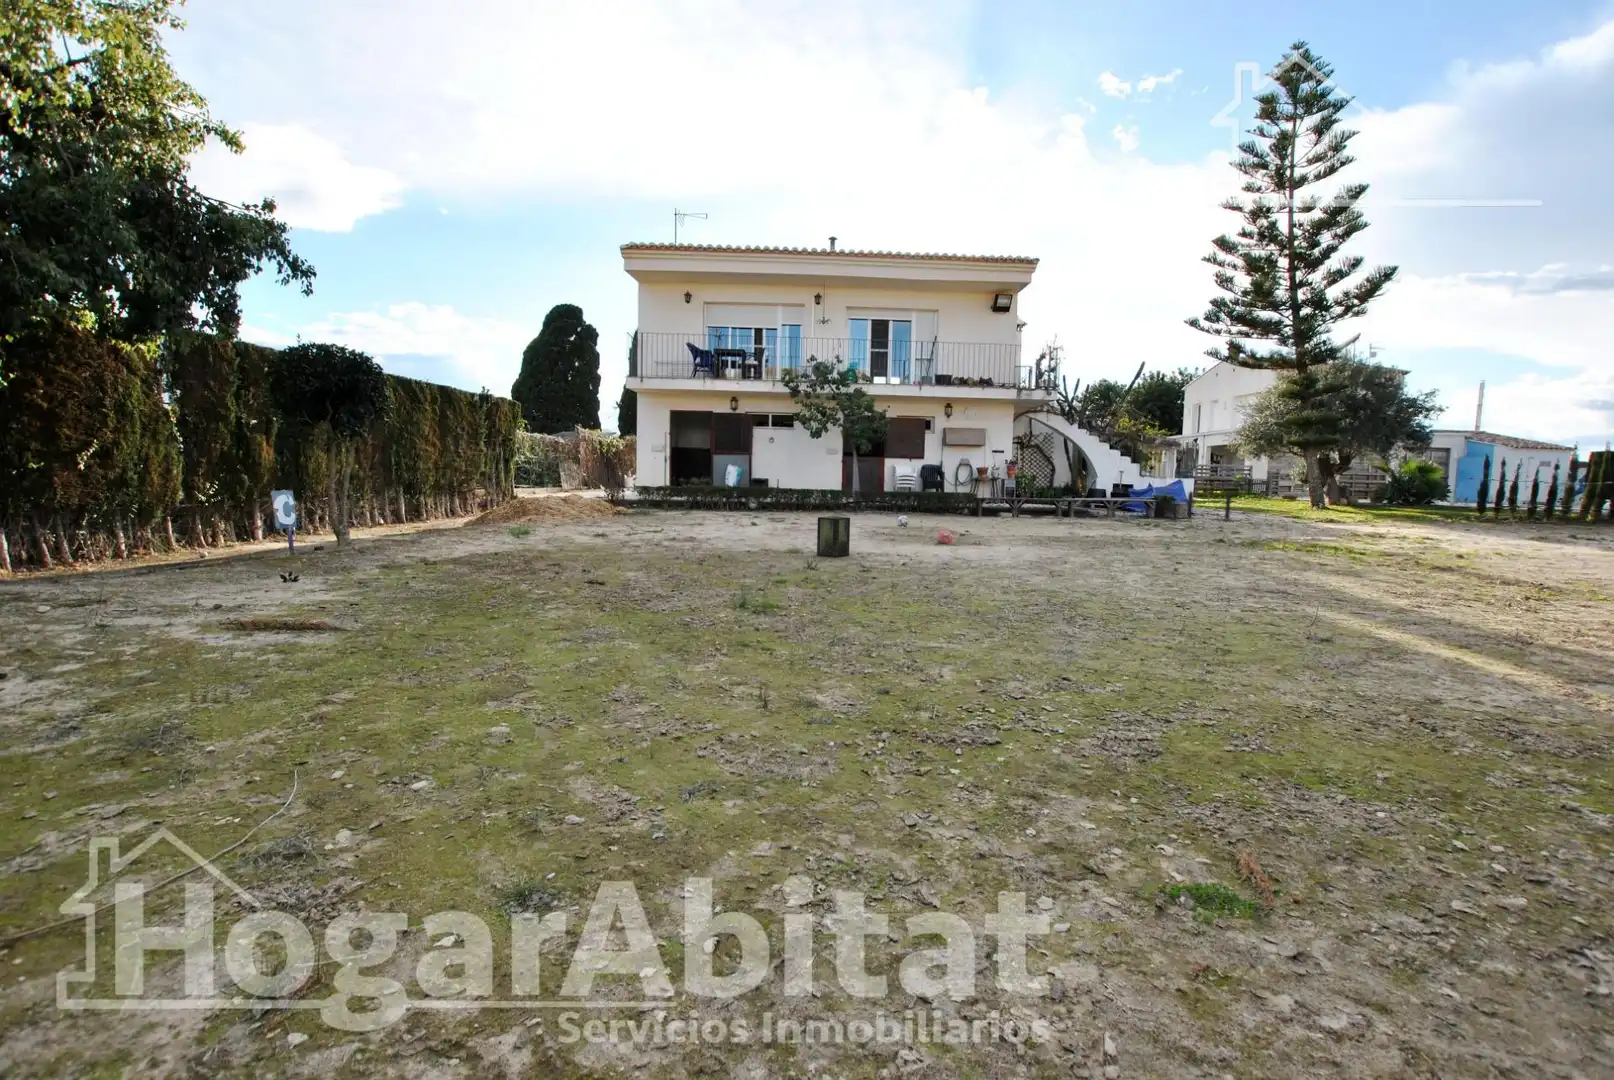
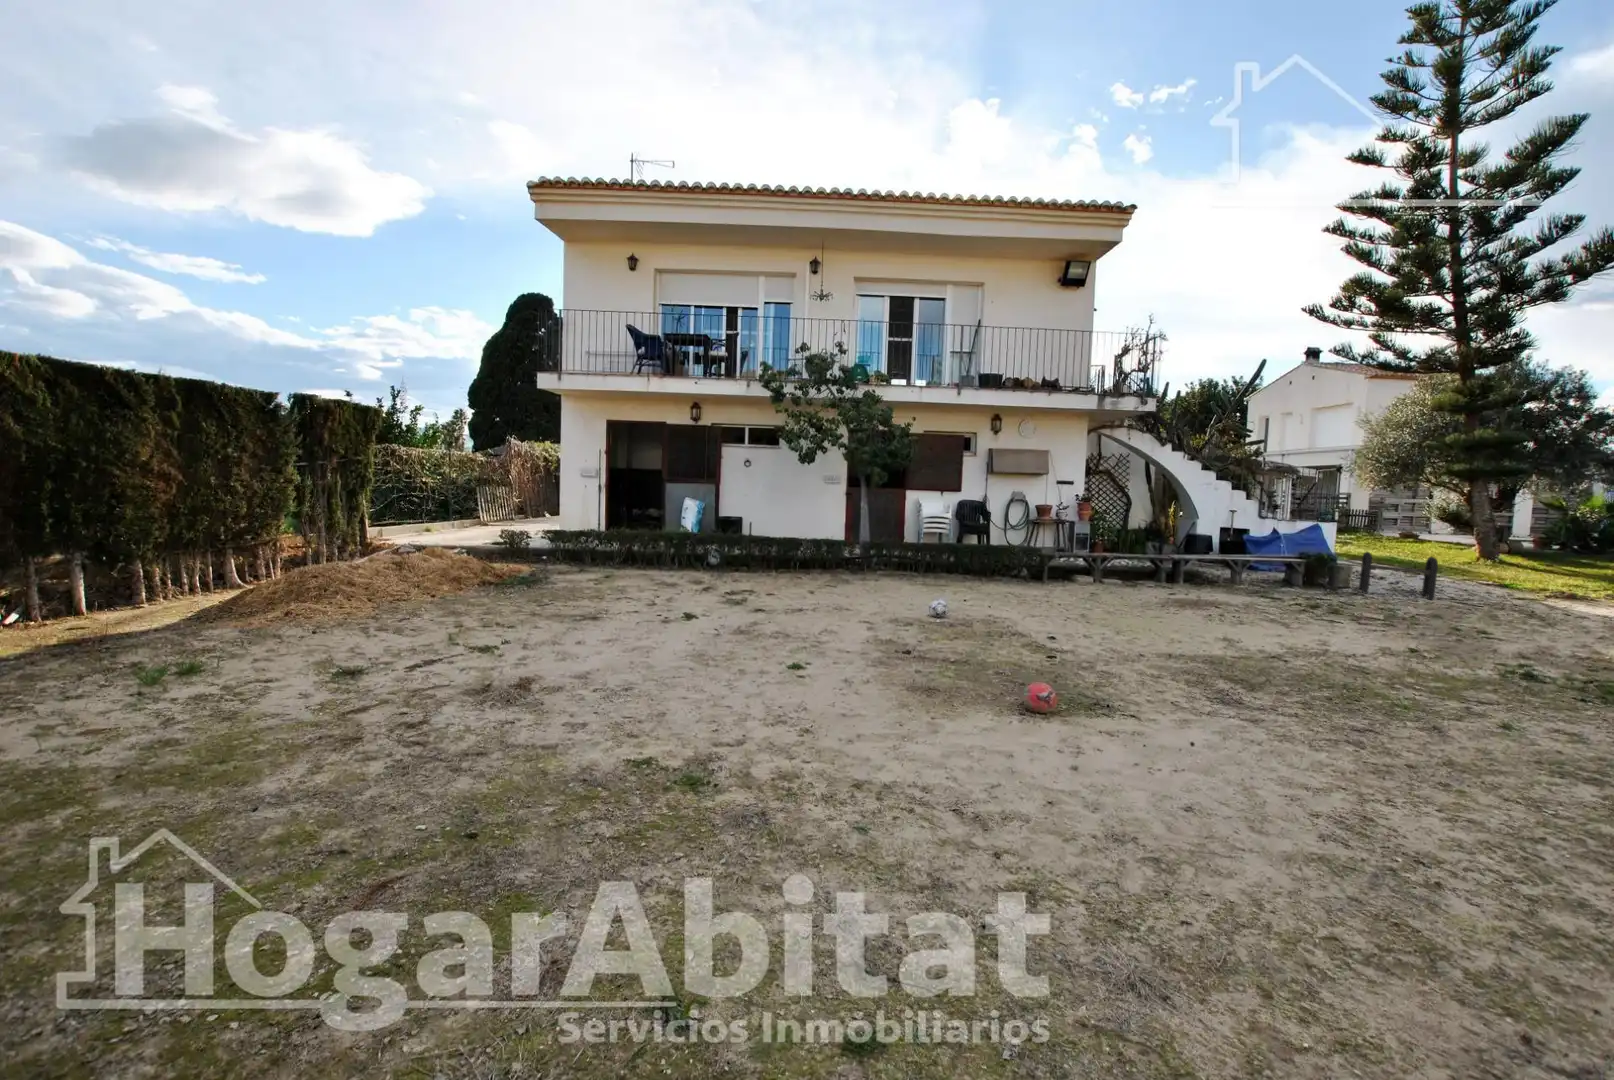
storage box: present [817,516,850,558] -> none [745,740,839,886]

